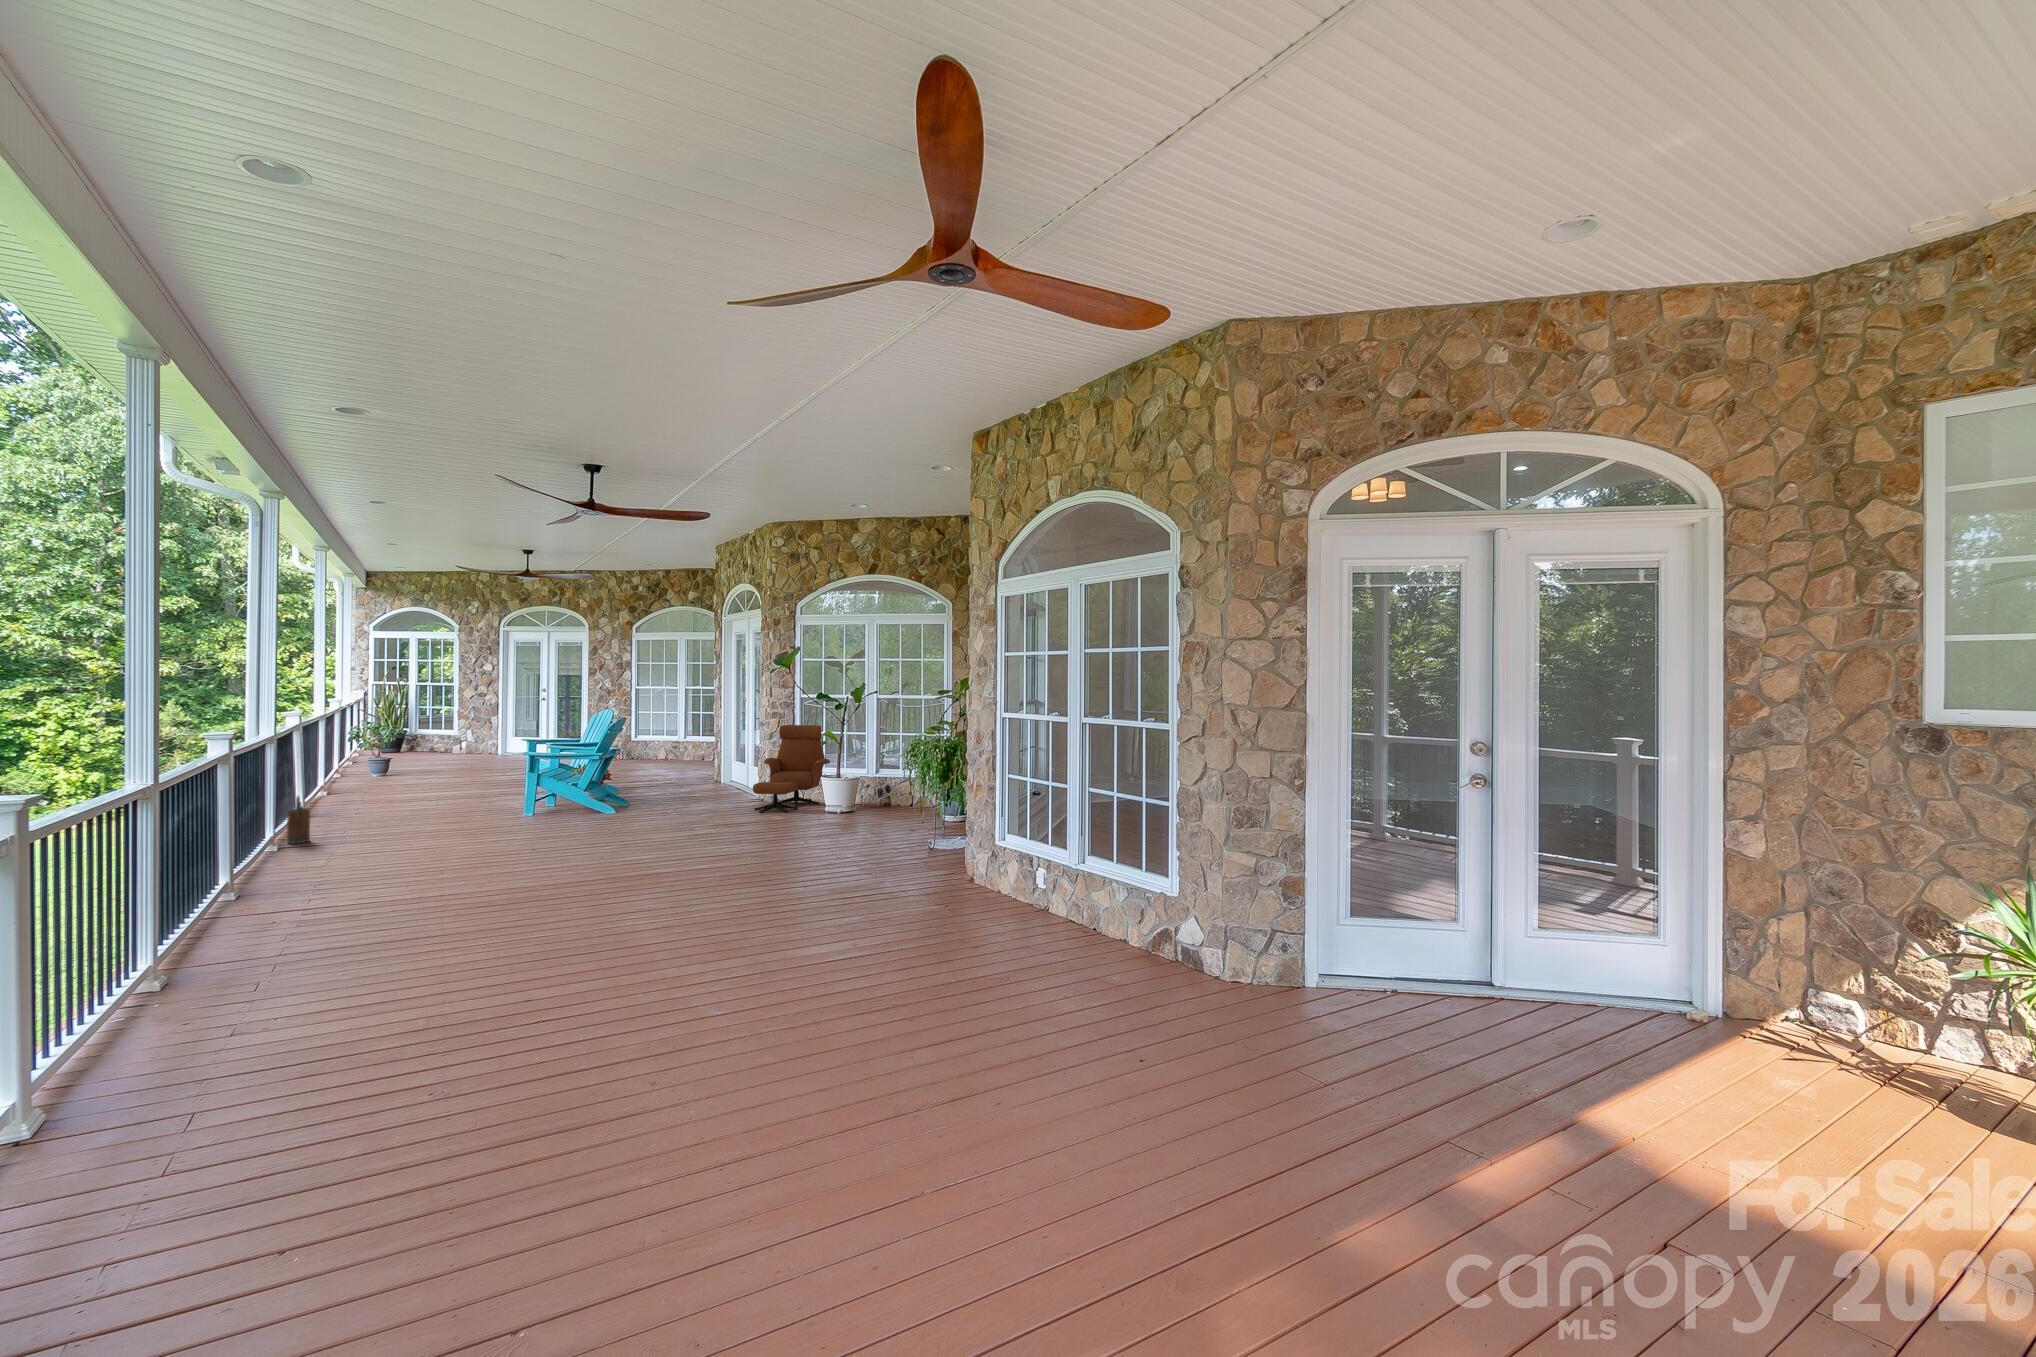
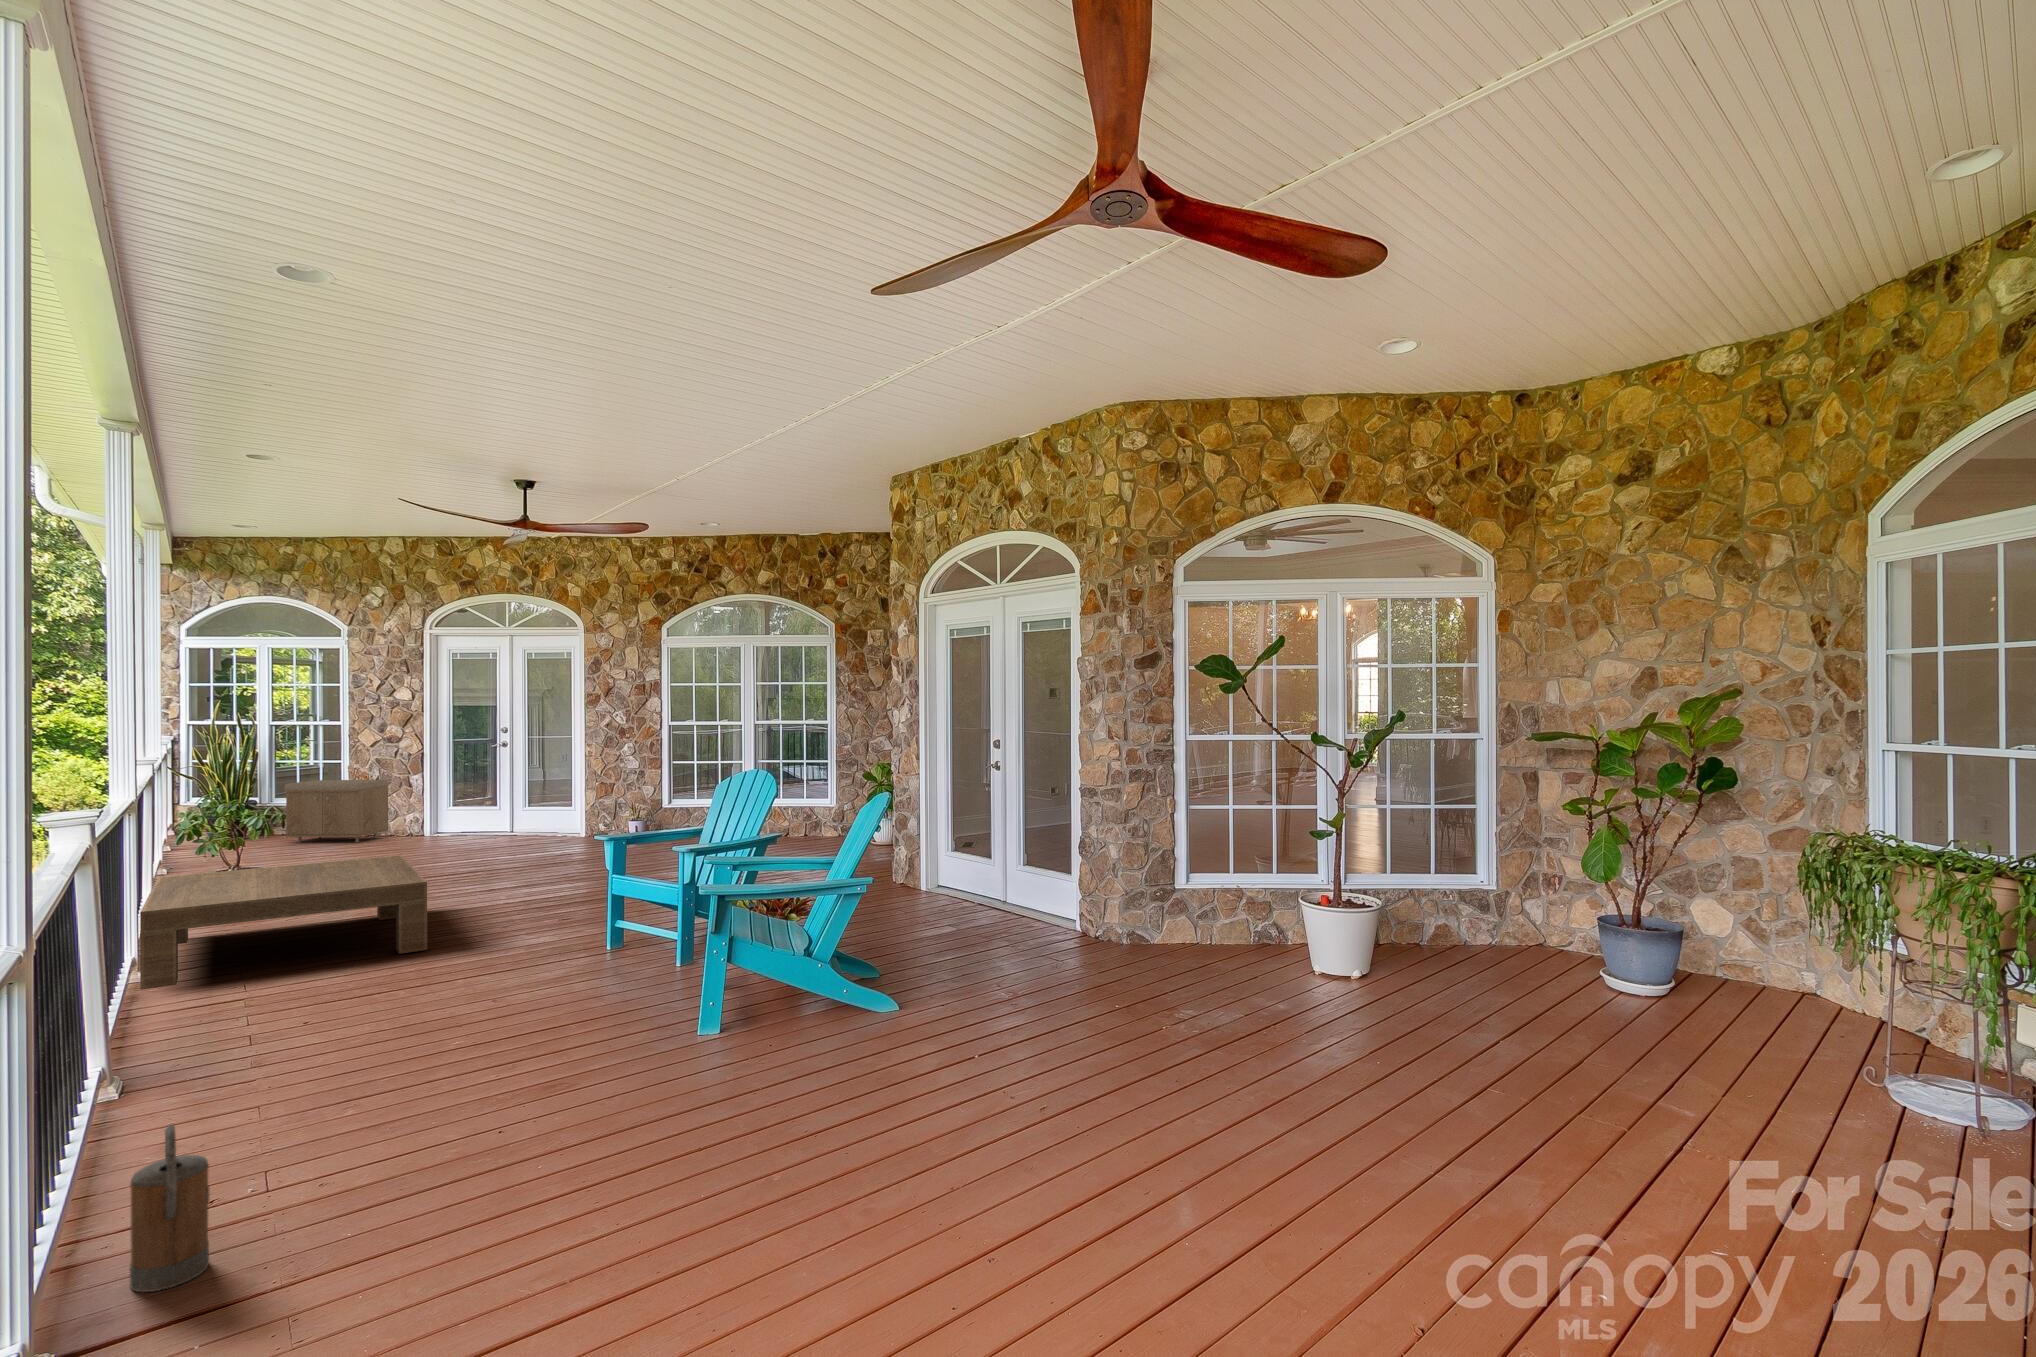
storage bench: none [420,718,479,754] -> present [284,780,388,842]
lounge chair: present [753,725,830,813] -> none [1137,797,1272,997]
coffee table: none [318,750,449,796] -> present [140,855,427,990]

